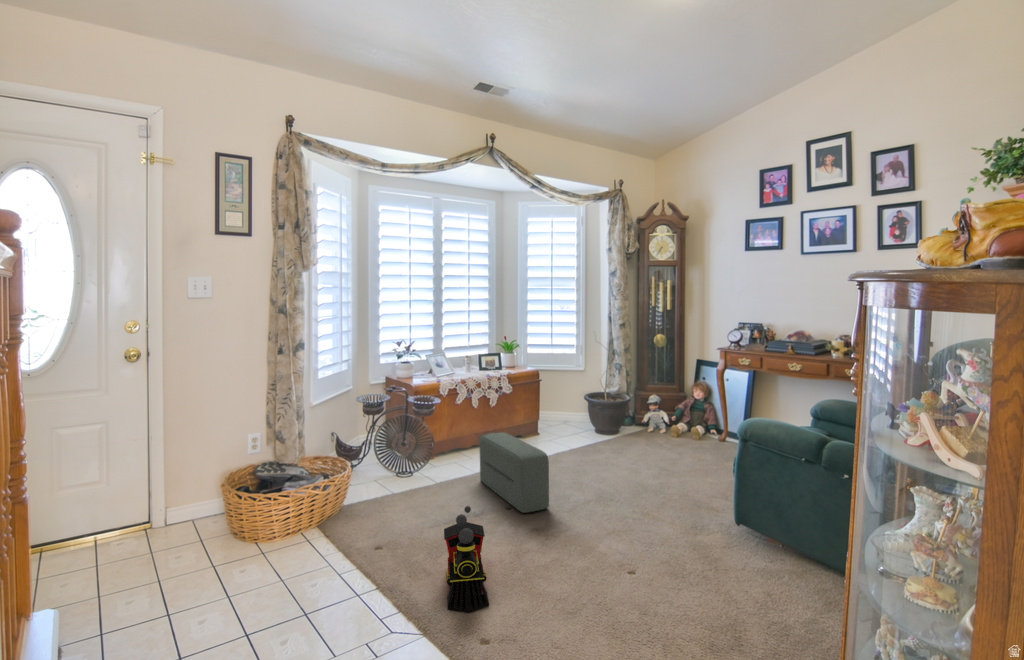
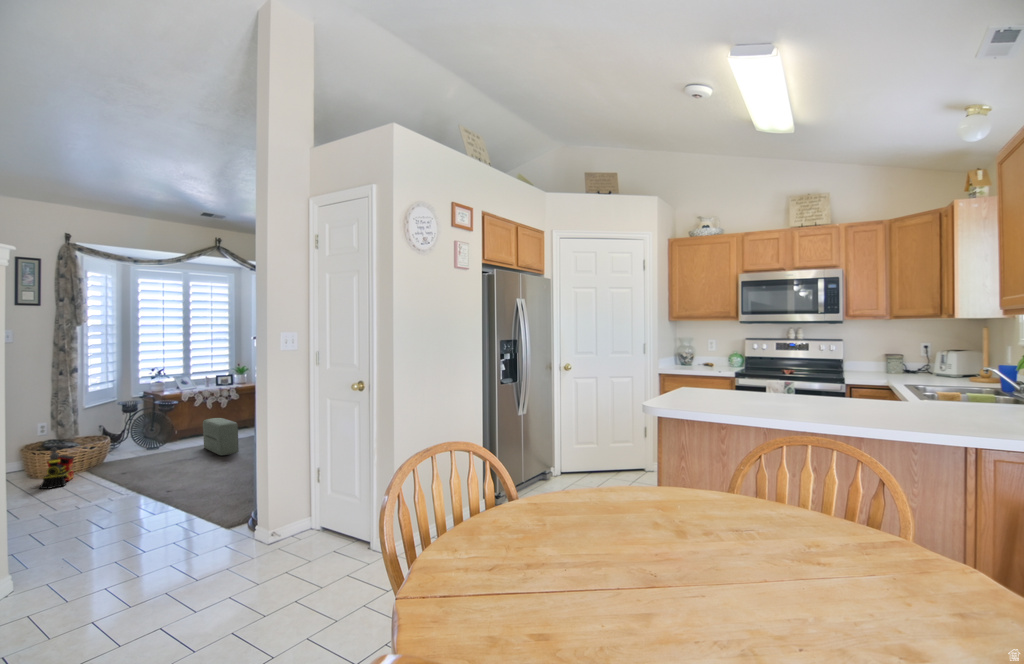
toy train: present [444,506,489,612] -> present [39,444,74,489]

